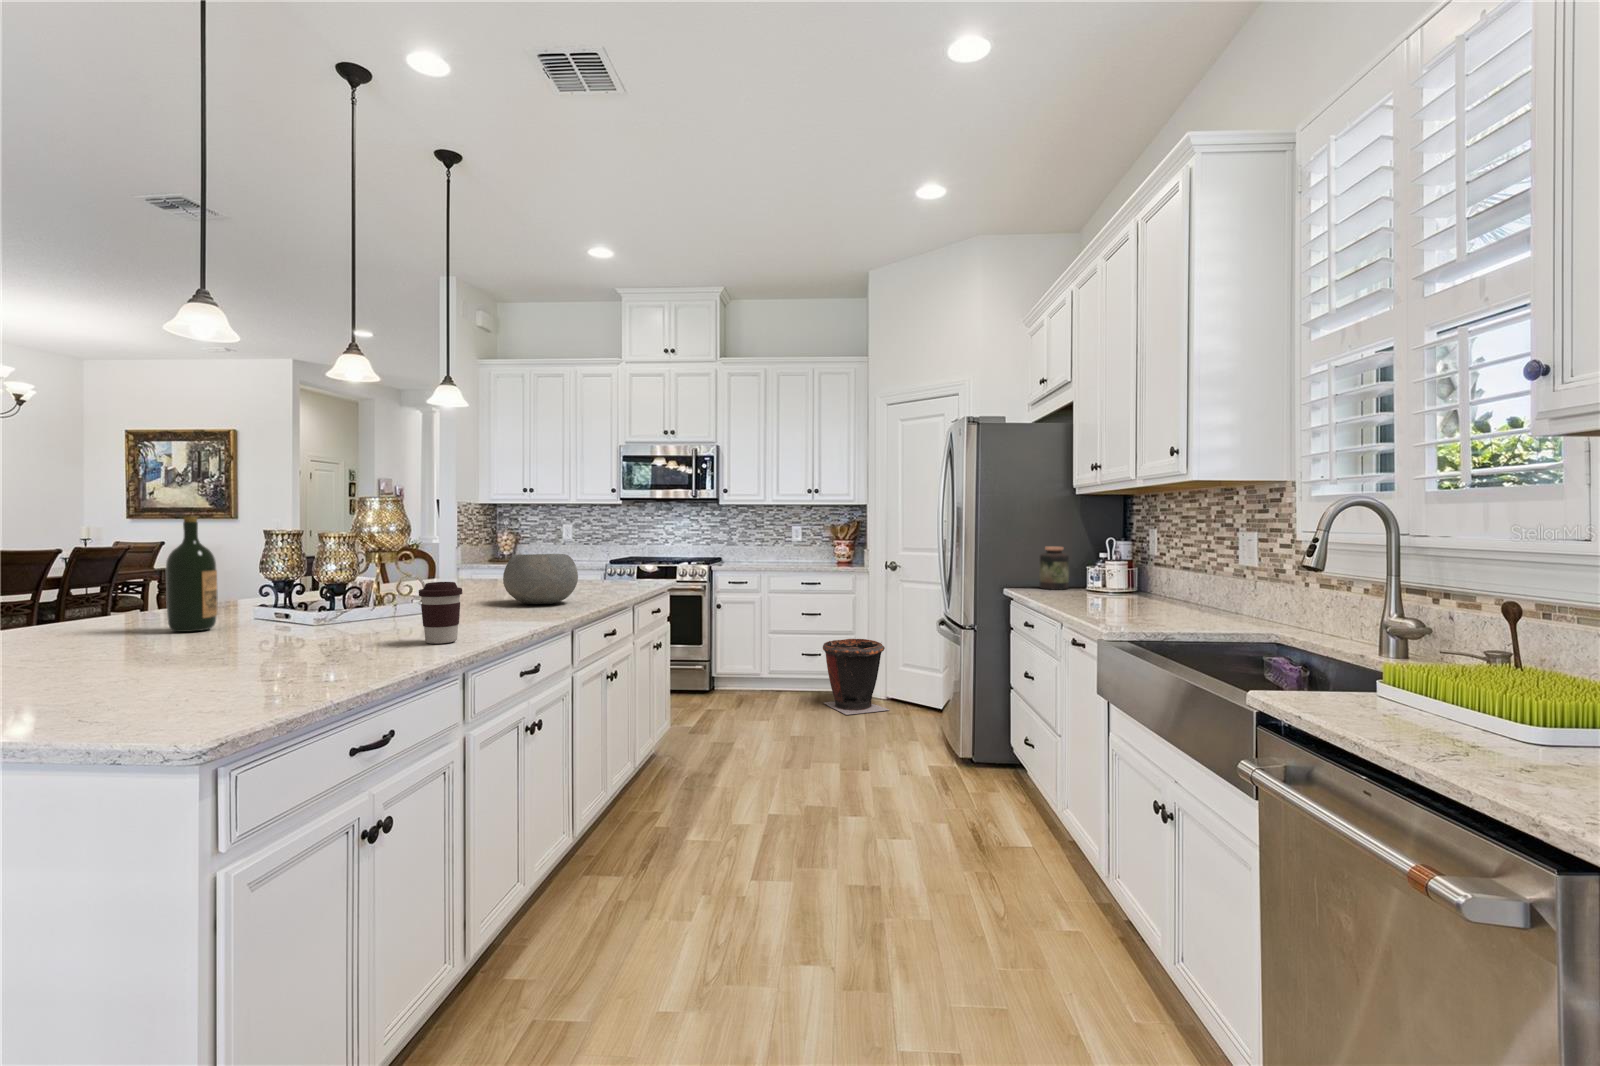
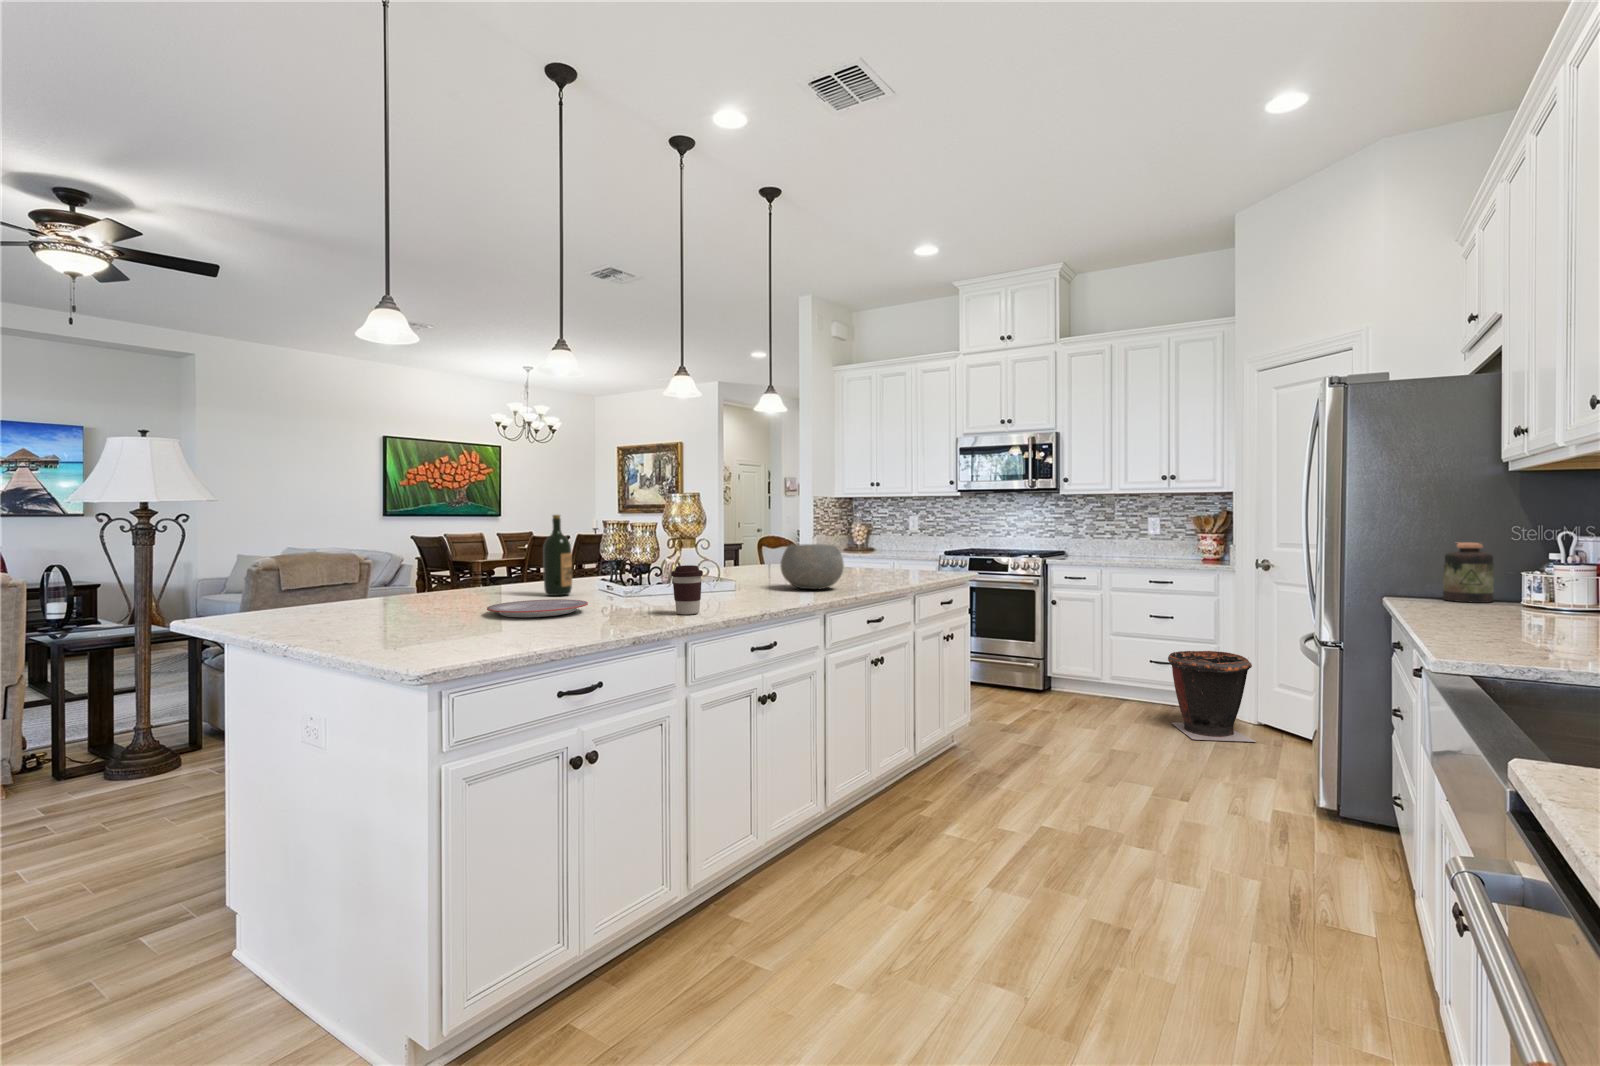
plate: none [107,635,289,668] -> present [487,599,588,617]

